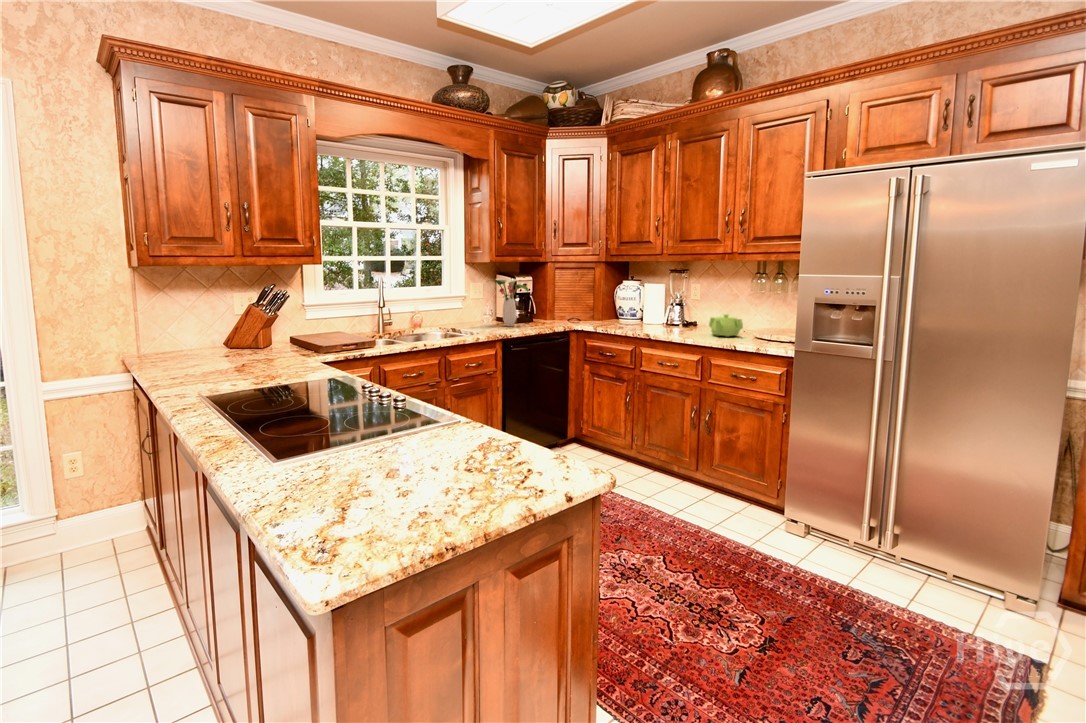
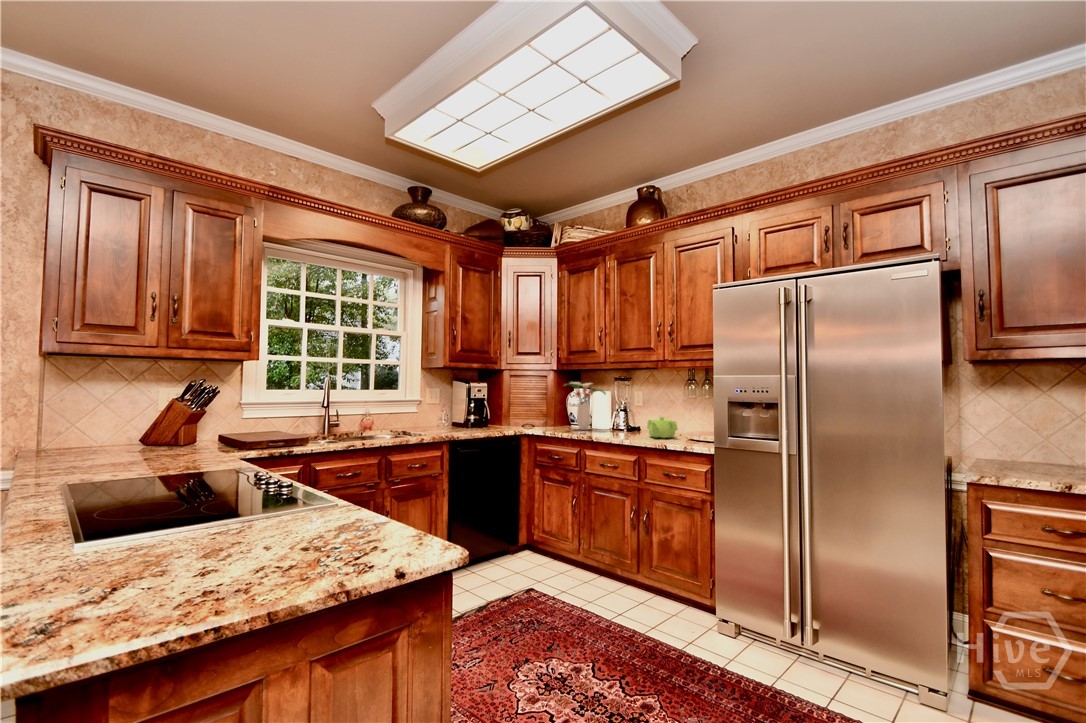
flower arrangement: present [487,278,529,326] -> present [570,382,606,430]

